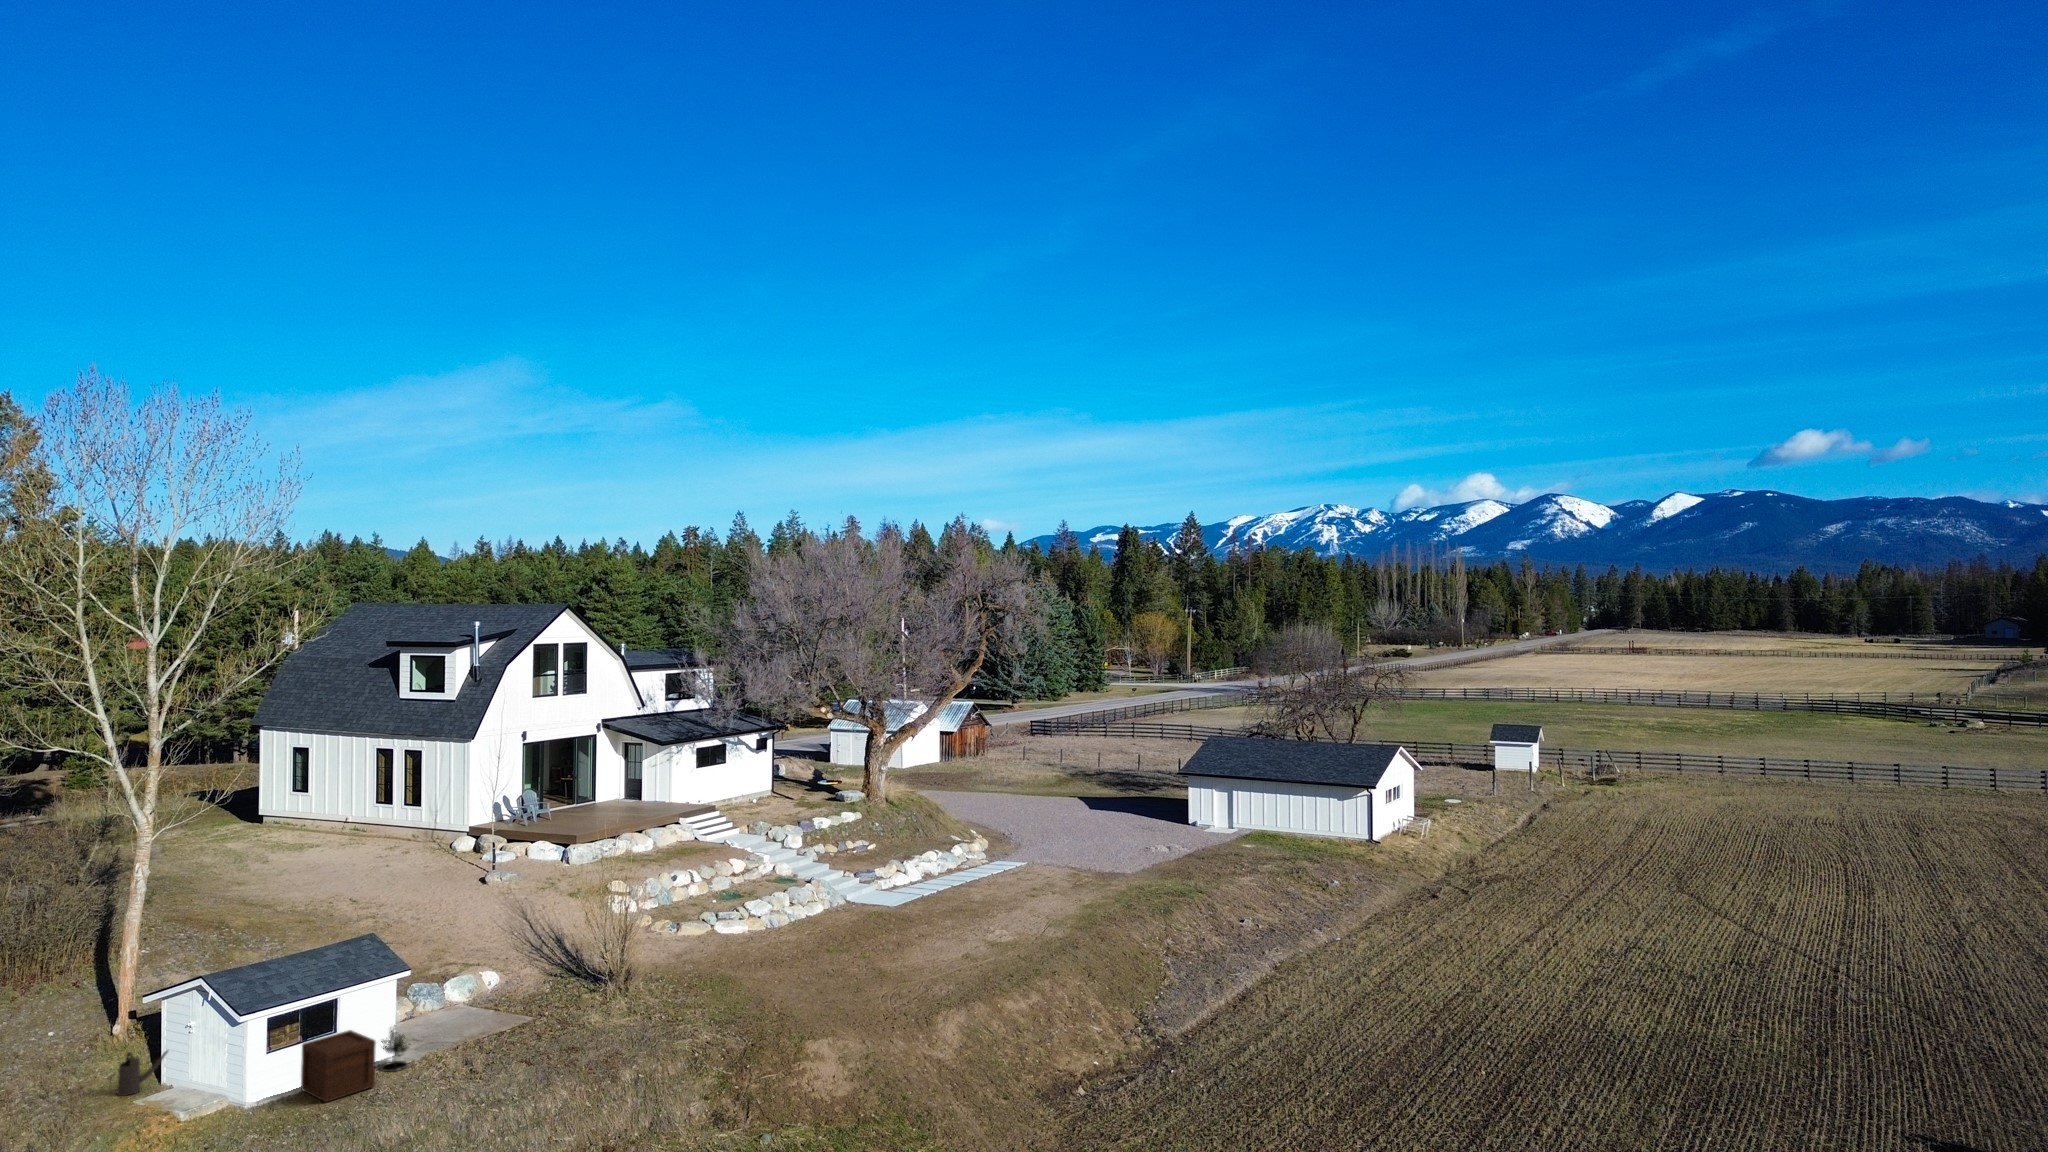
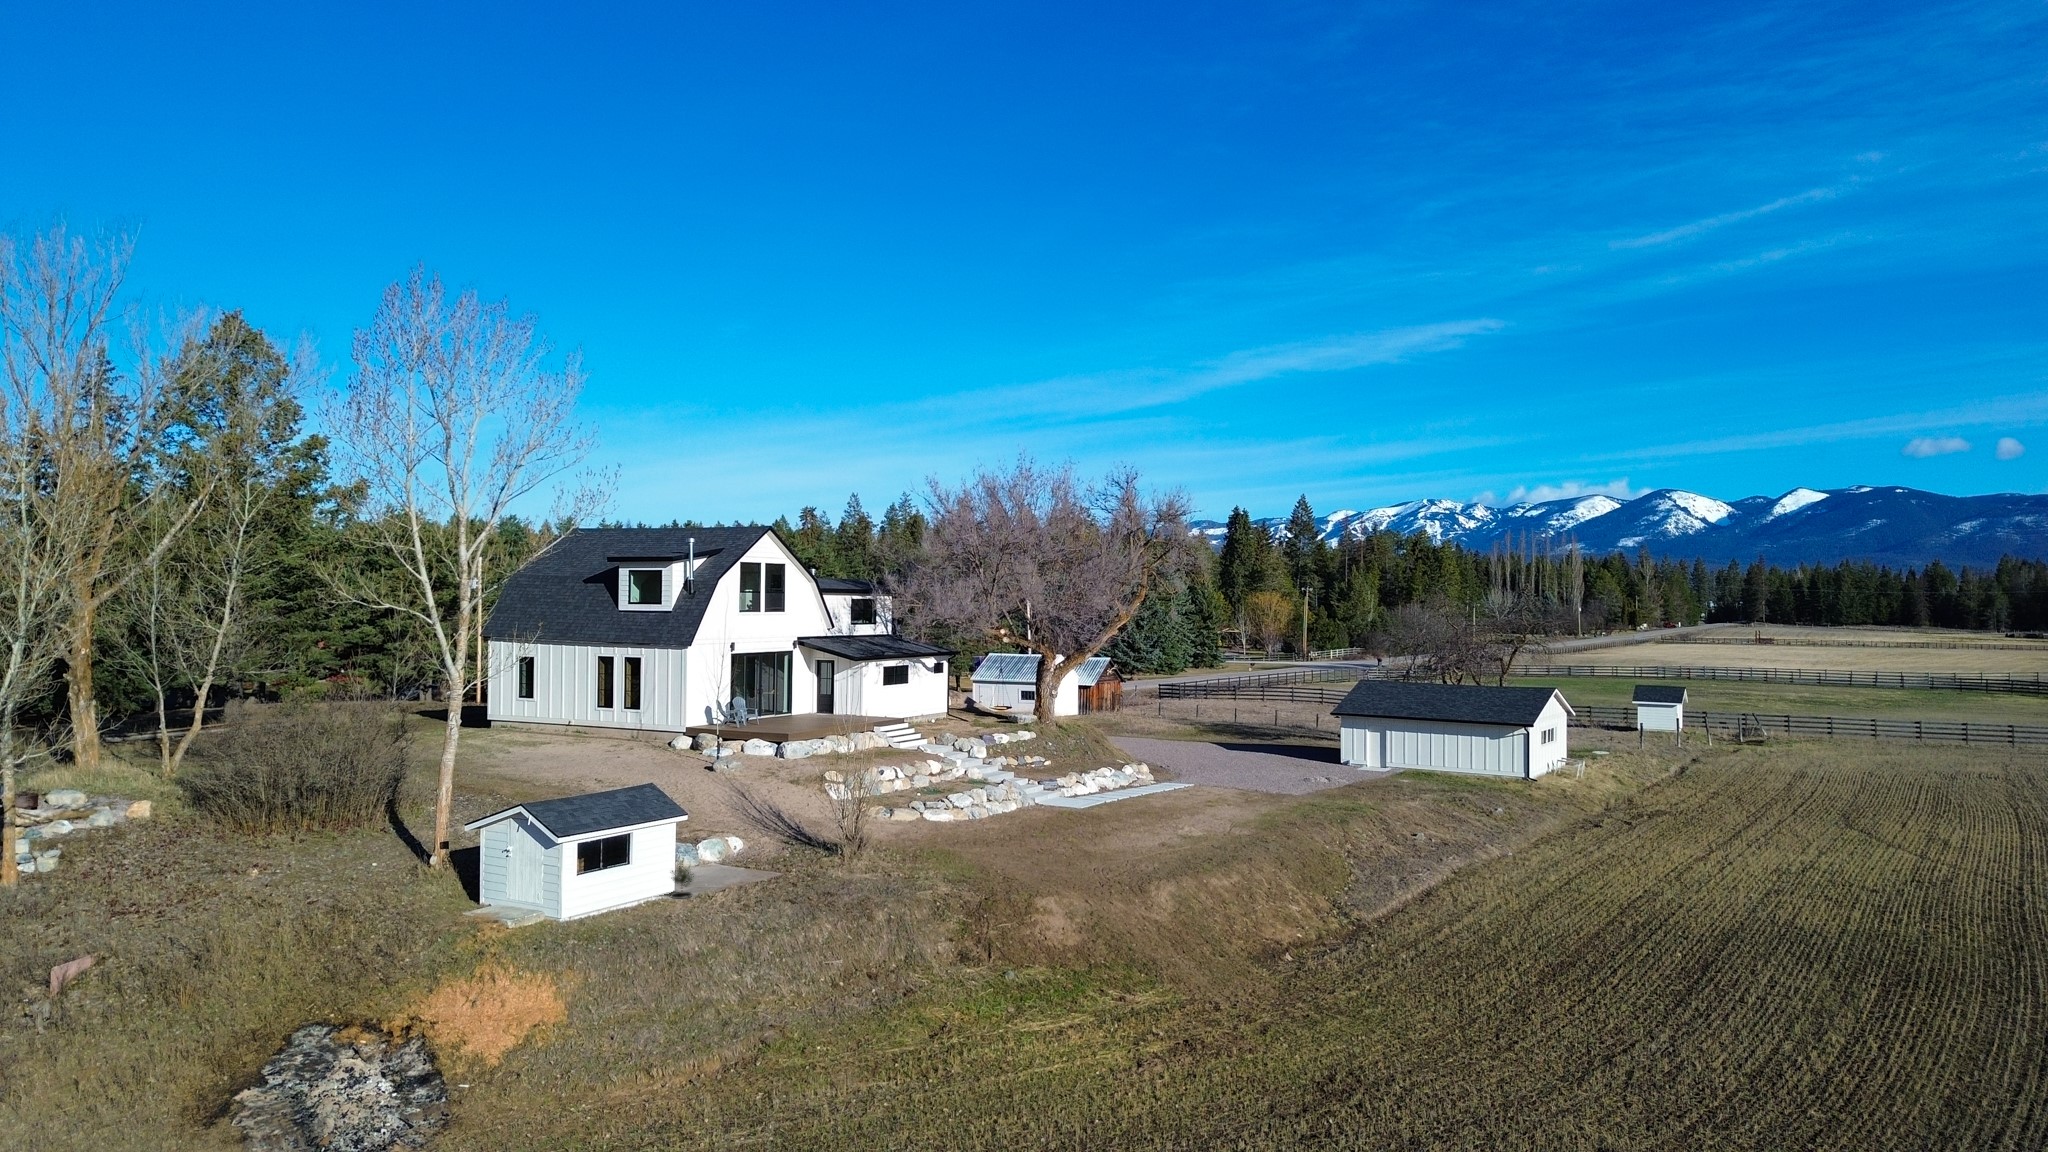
wooden crate: present [301,1030,376,1102] -> none [609,859,671,916]
watering can: present [110,1051,168,1096] -> none [452,867,497,904]

